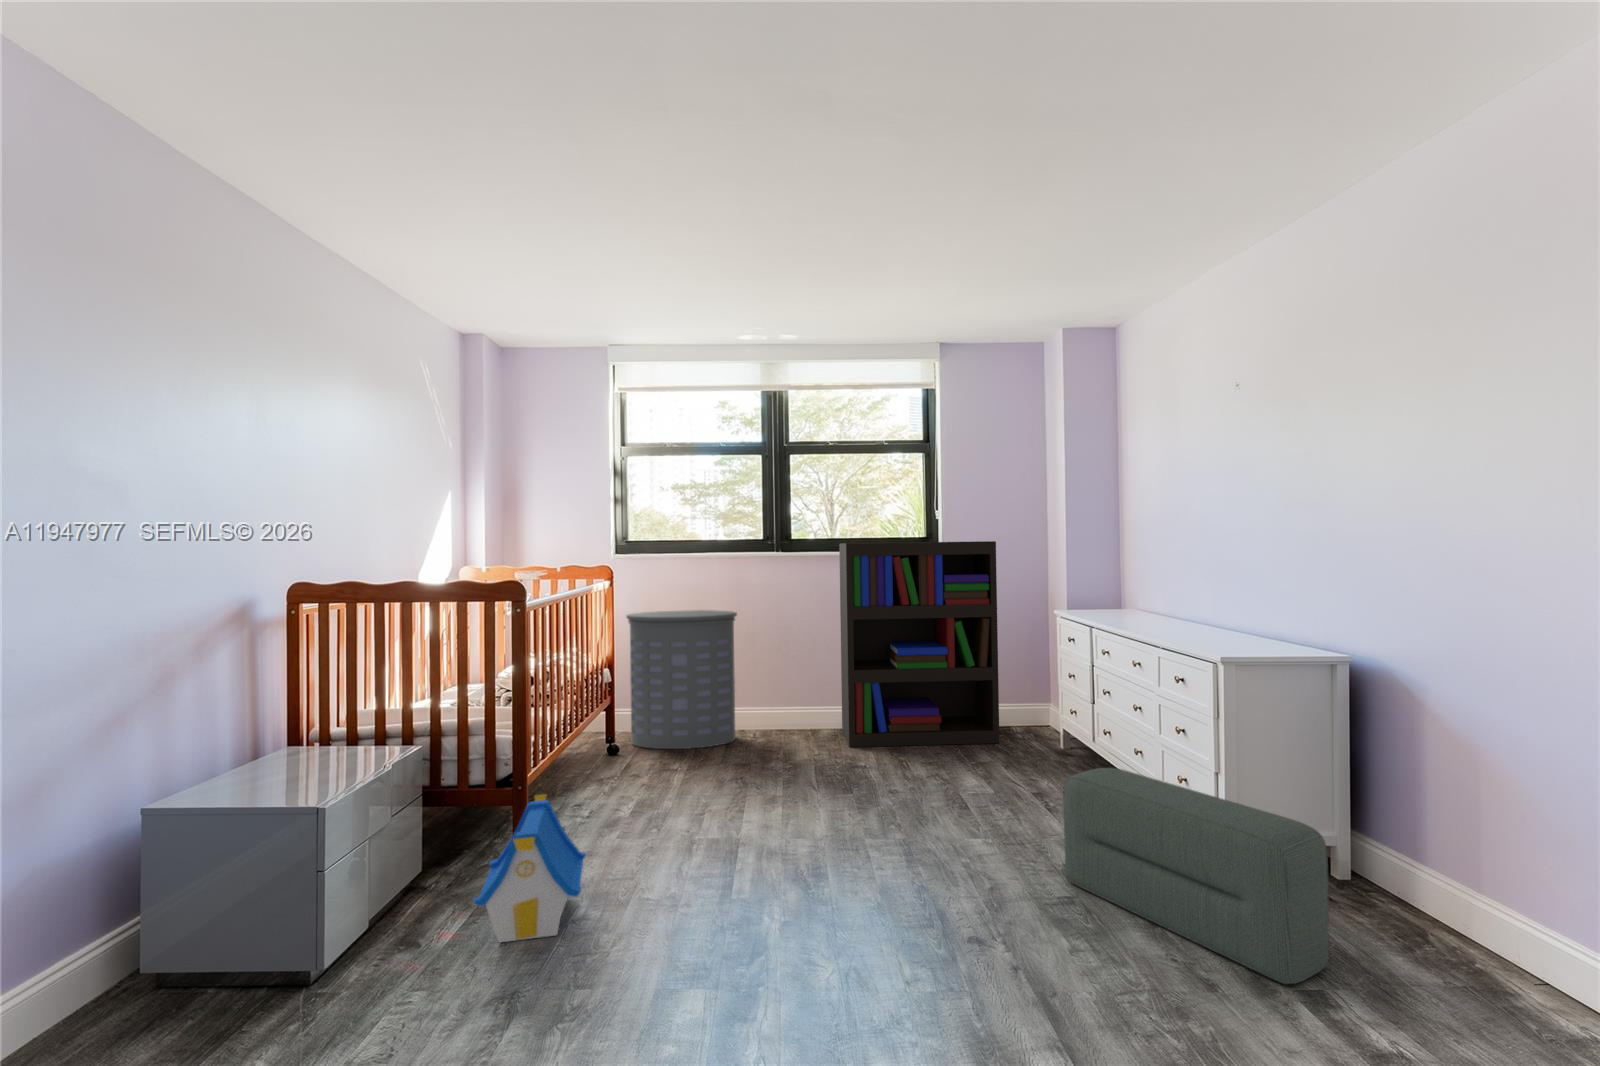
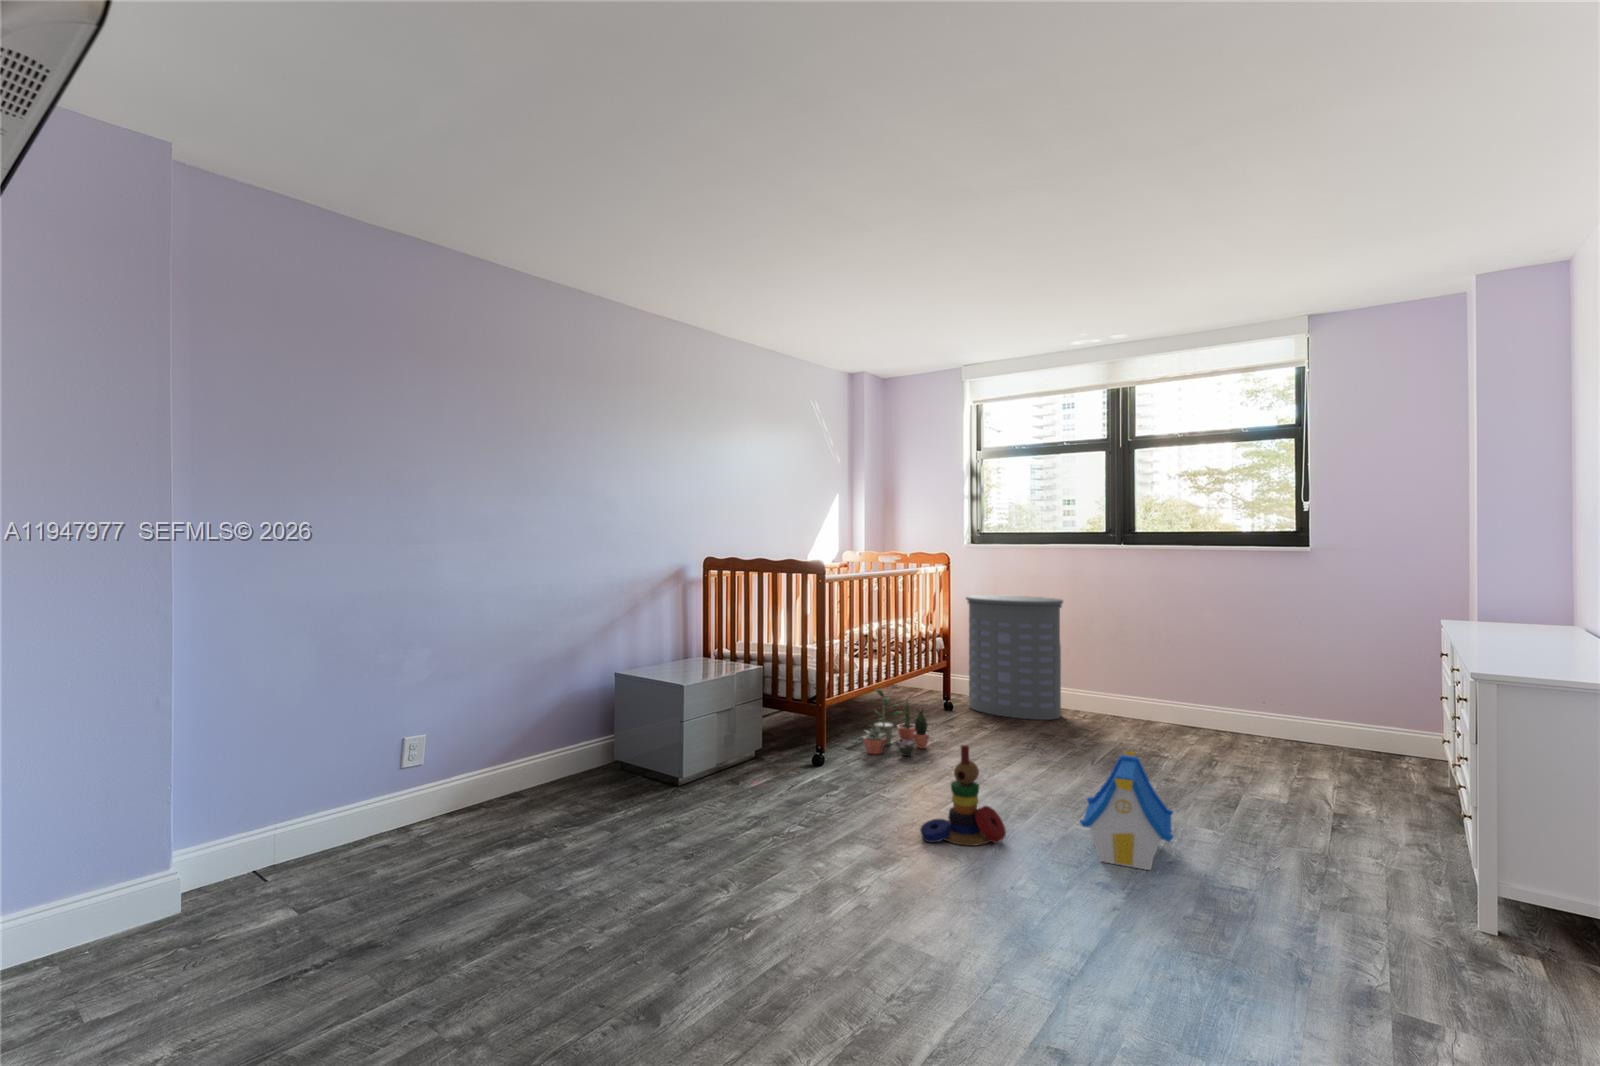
bookshelf: present [839,541,1000,747] -> none [1164,538,1355,771]
potted plant: none [564,734,642,836] -> present [863,690,929,756]
pouf: present [1063,768,1329,984] -> none [1237,777,1453,1023]
toy house: present [473,794,586,942] -> present [1080,751,1174,870]
stacking toy: none [761,803,853,942] -> present [920,745,1006,846]

